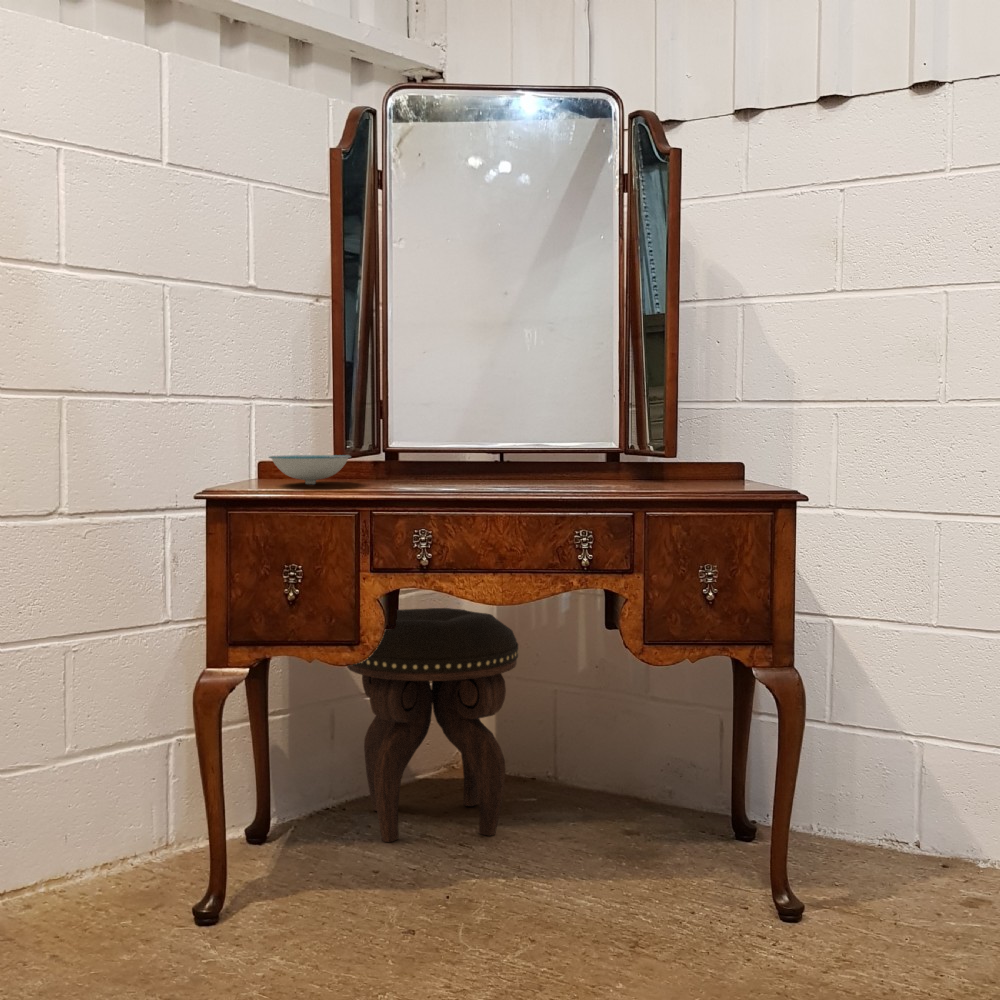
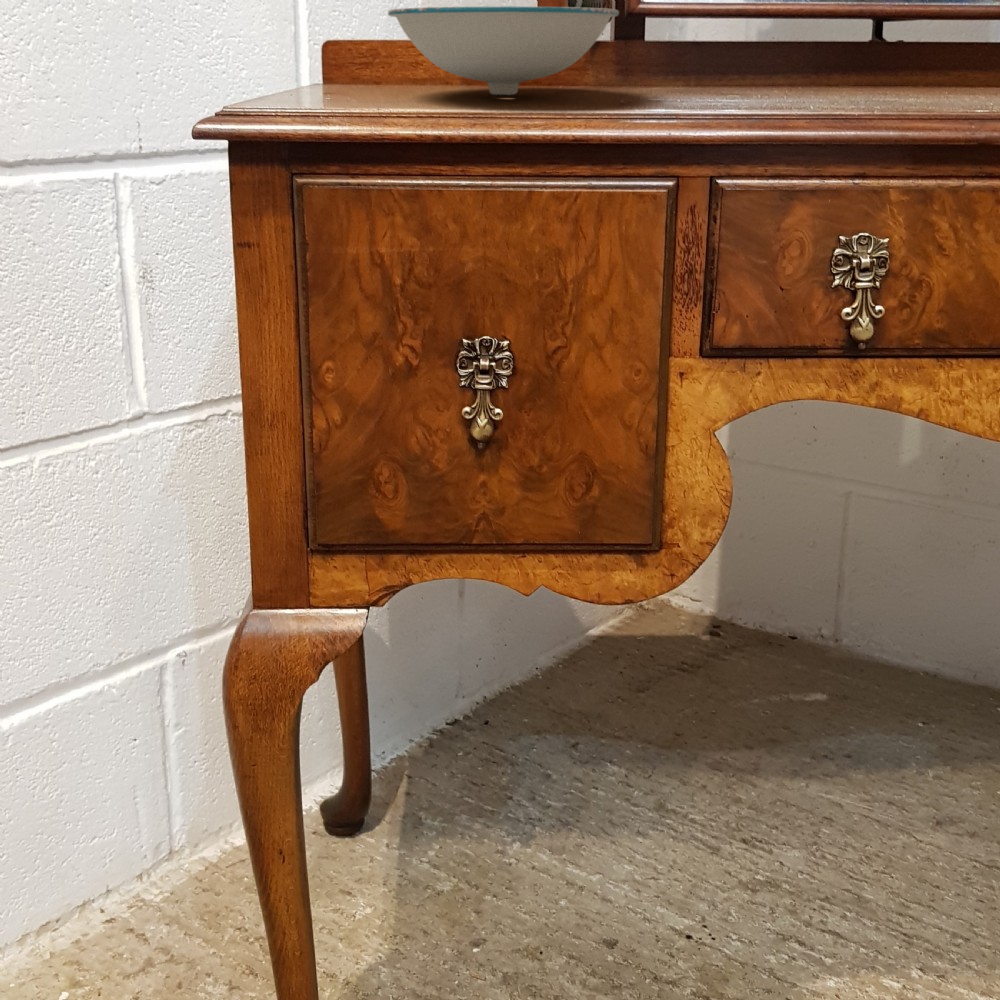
footstool: present [347,608,518,842] -> none [508,357,868,831]

